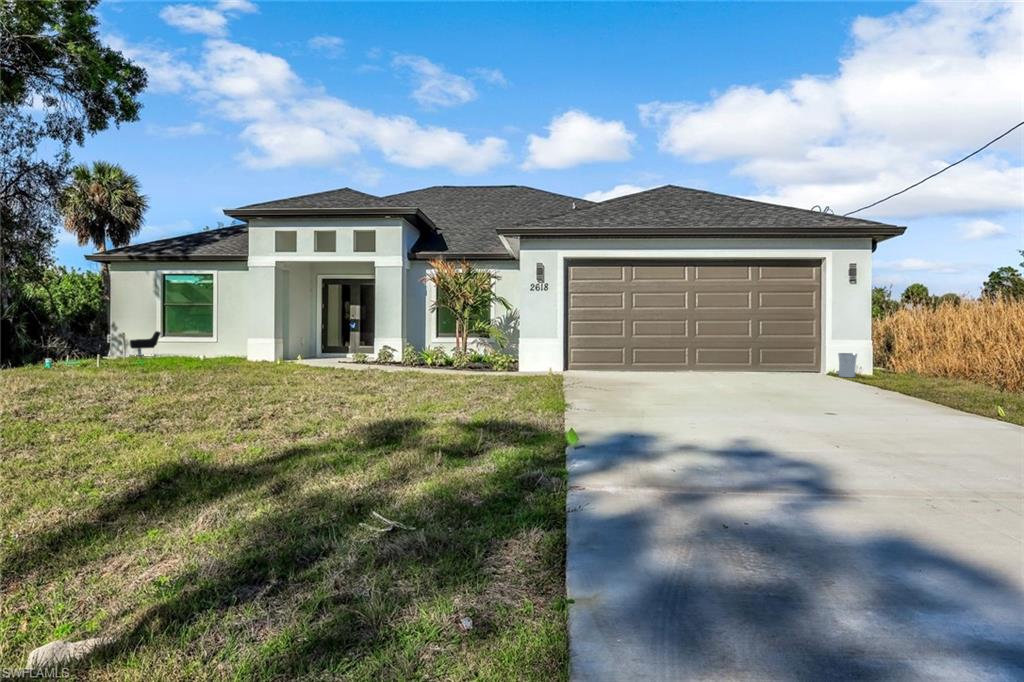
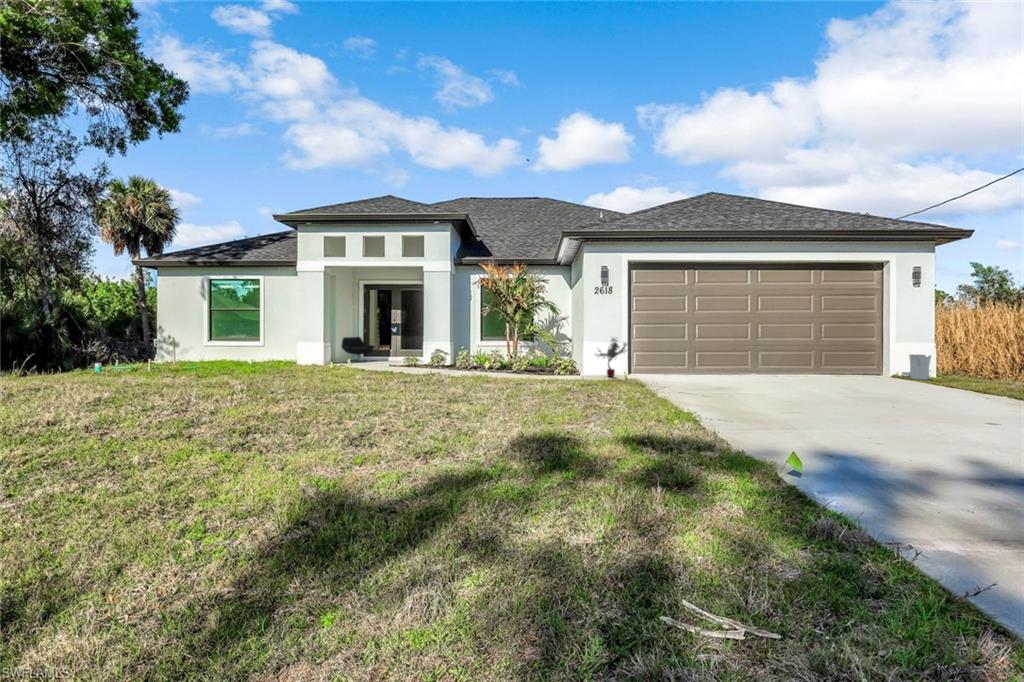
lounge chair: present [130,331,161,356] -> present [341,337,375,361]
potted tree: none [529,332,561,372] -> present [595,338,627,377]

